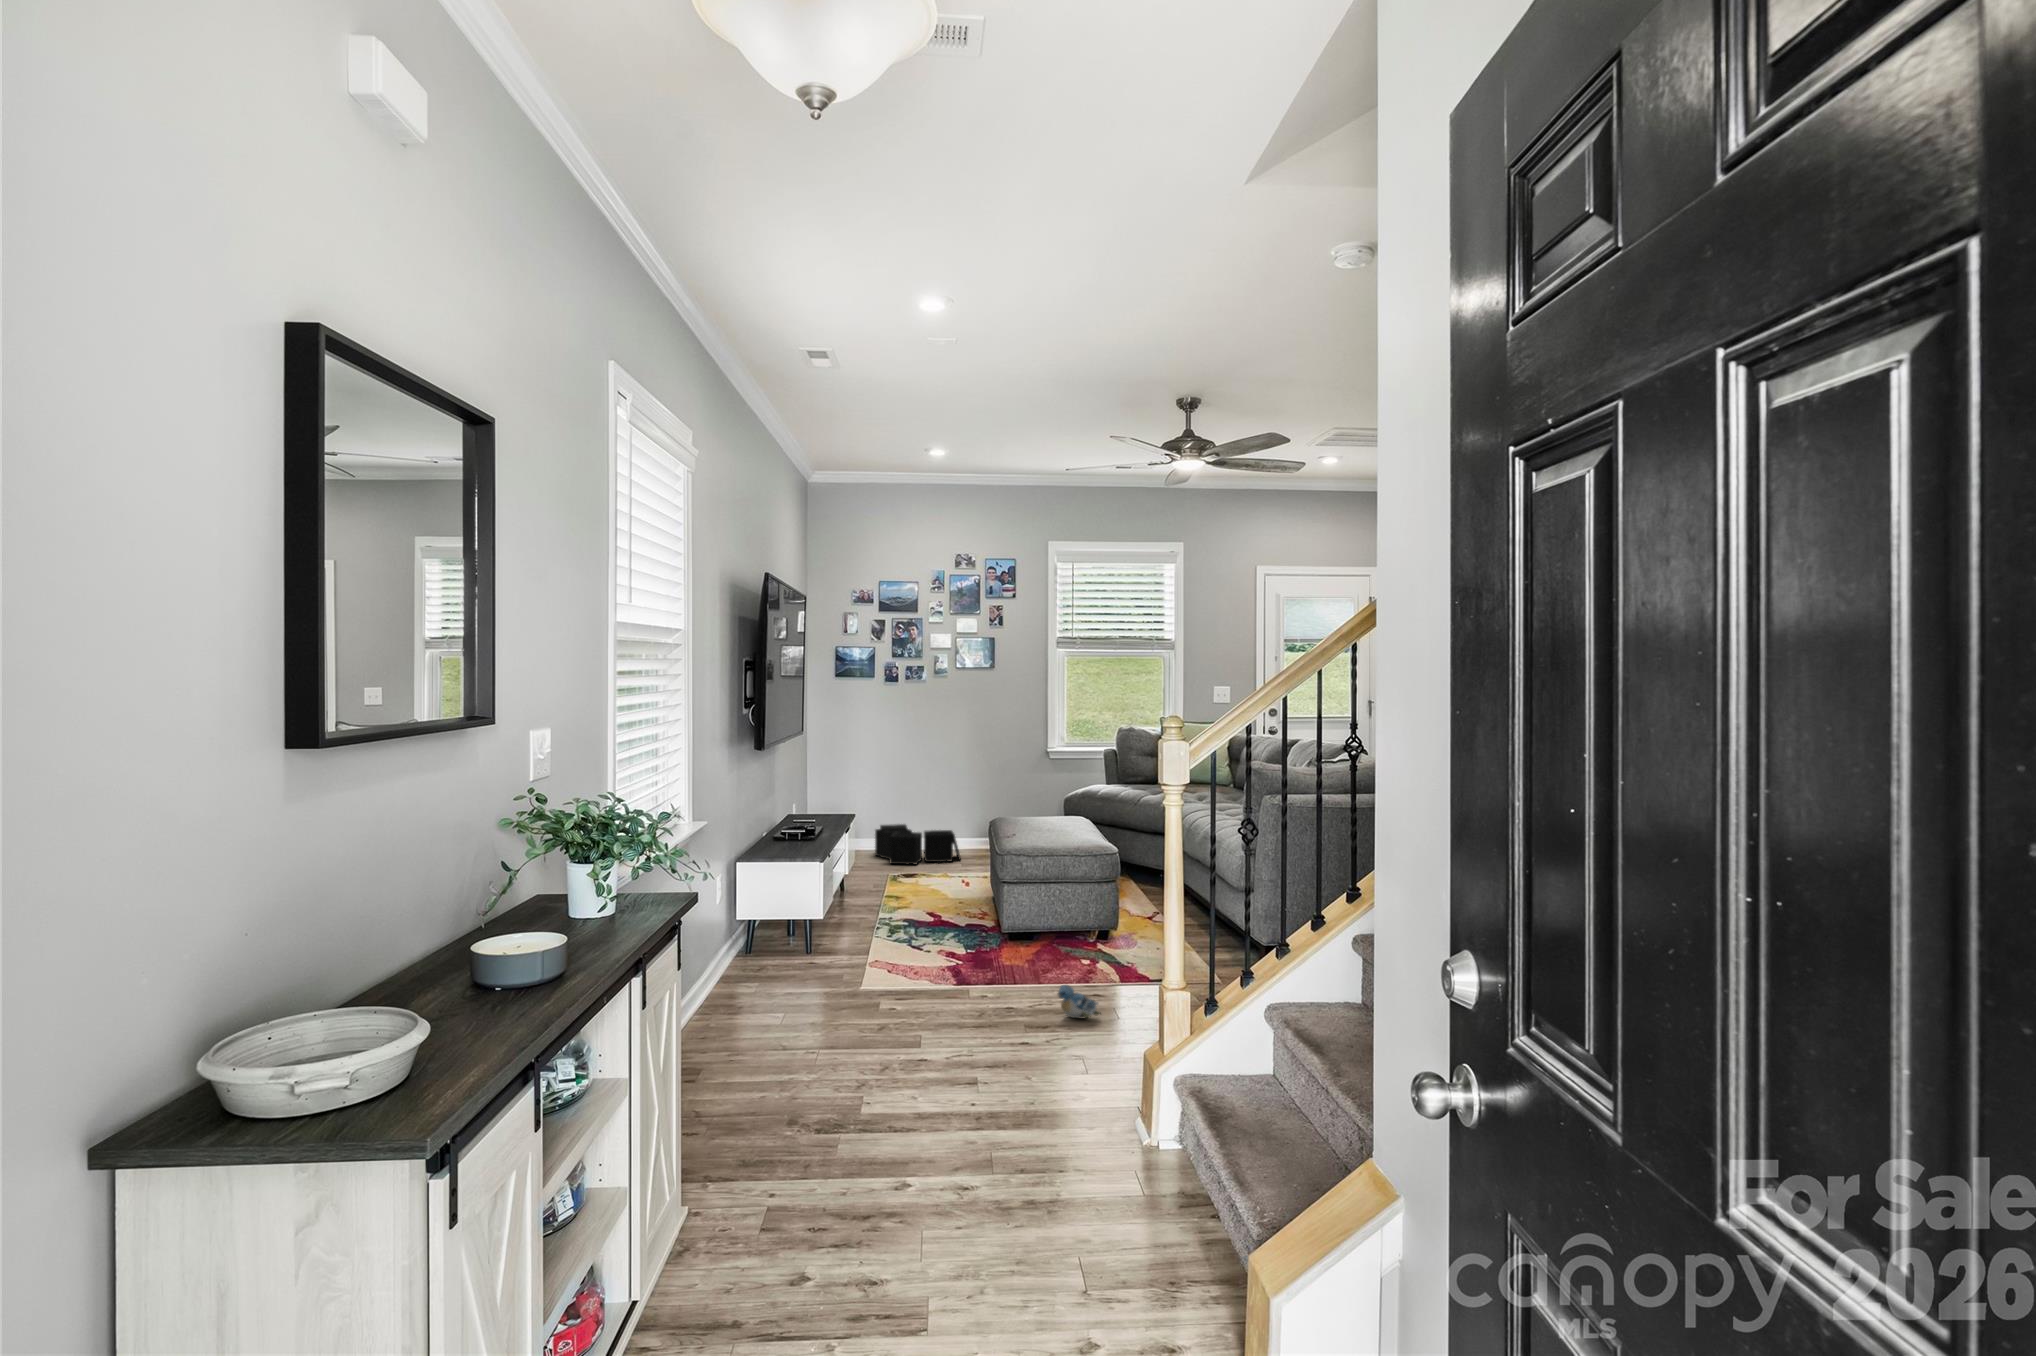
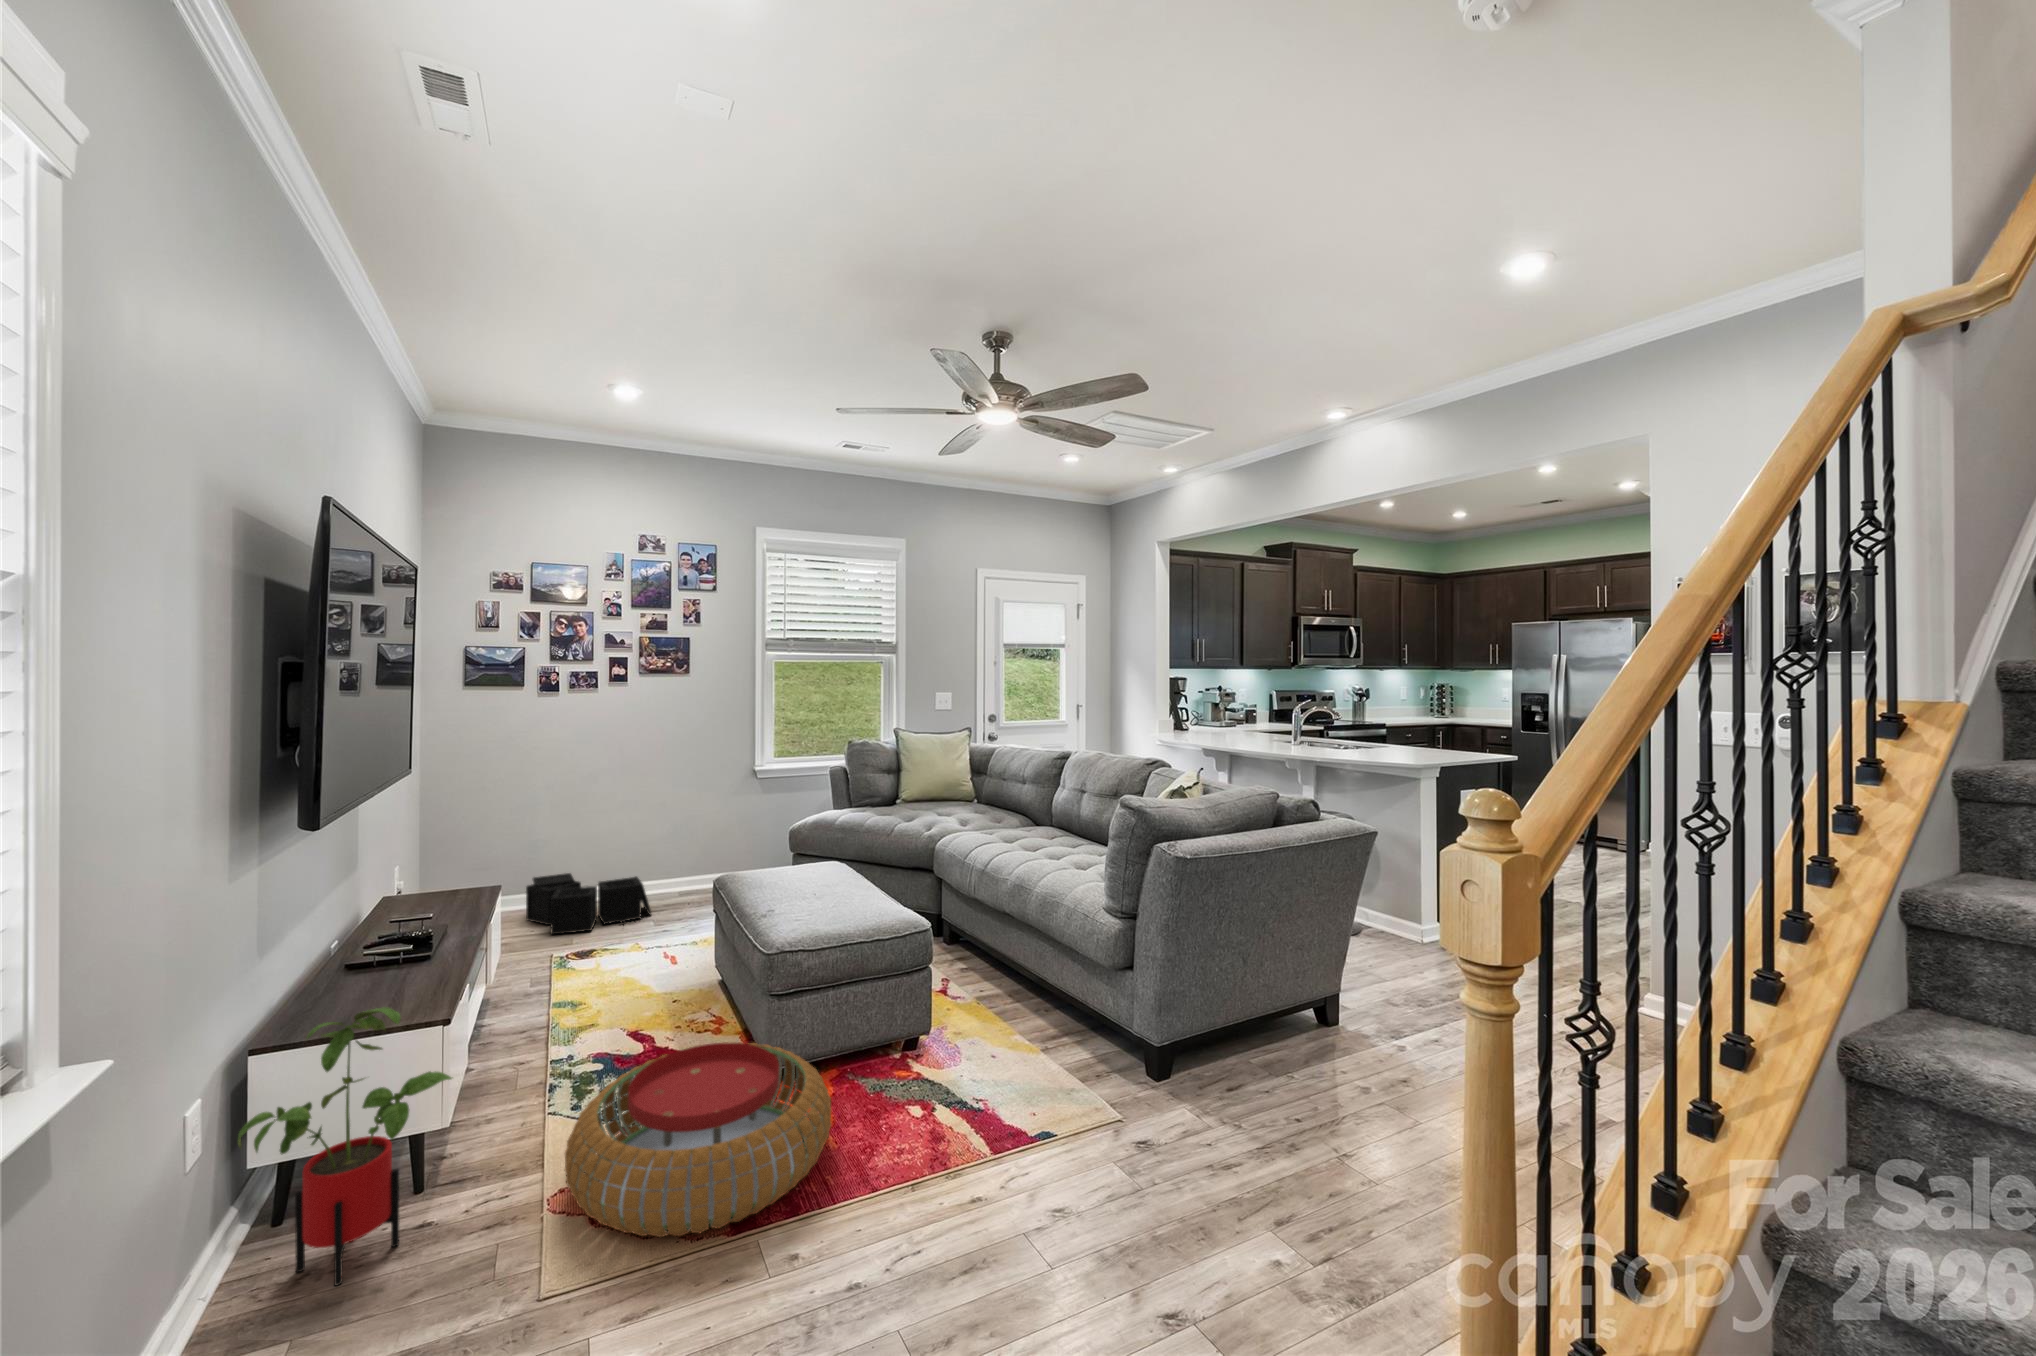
house plant: none [728,838,821,974] -> present [238,1007,452,1286]
pouf: none [875,899,1034,986] -> present [564,1042,832,1237]
plush toy: present [1058,985,1100,1018] -> none [917,1216,988,1269]

